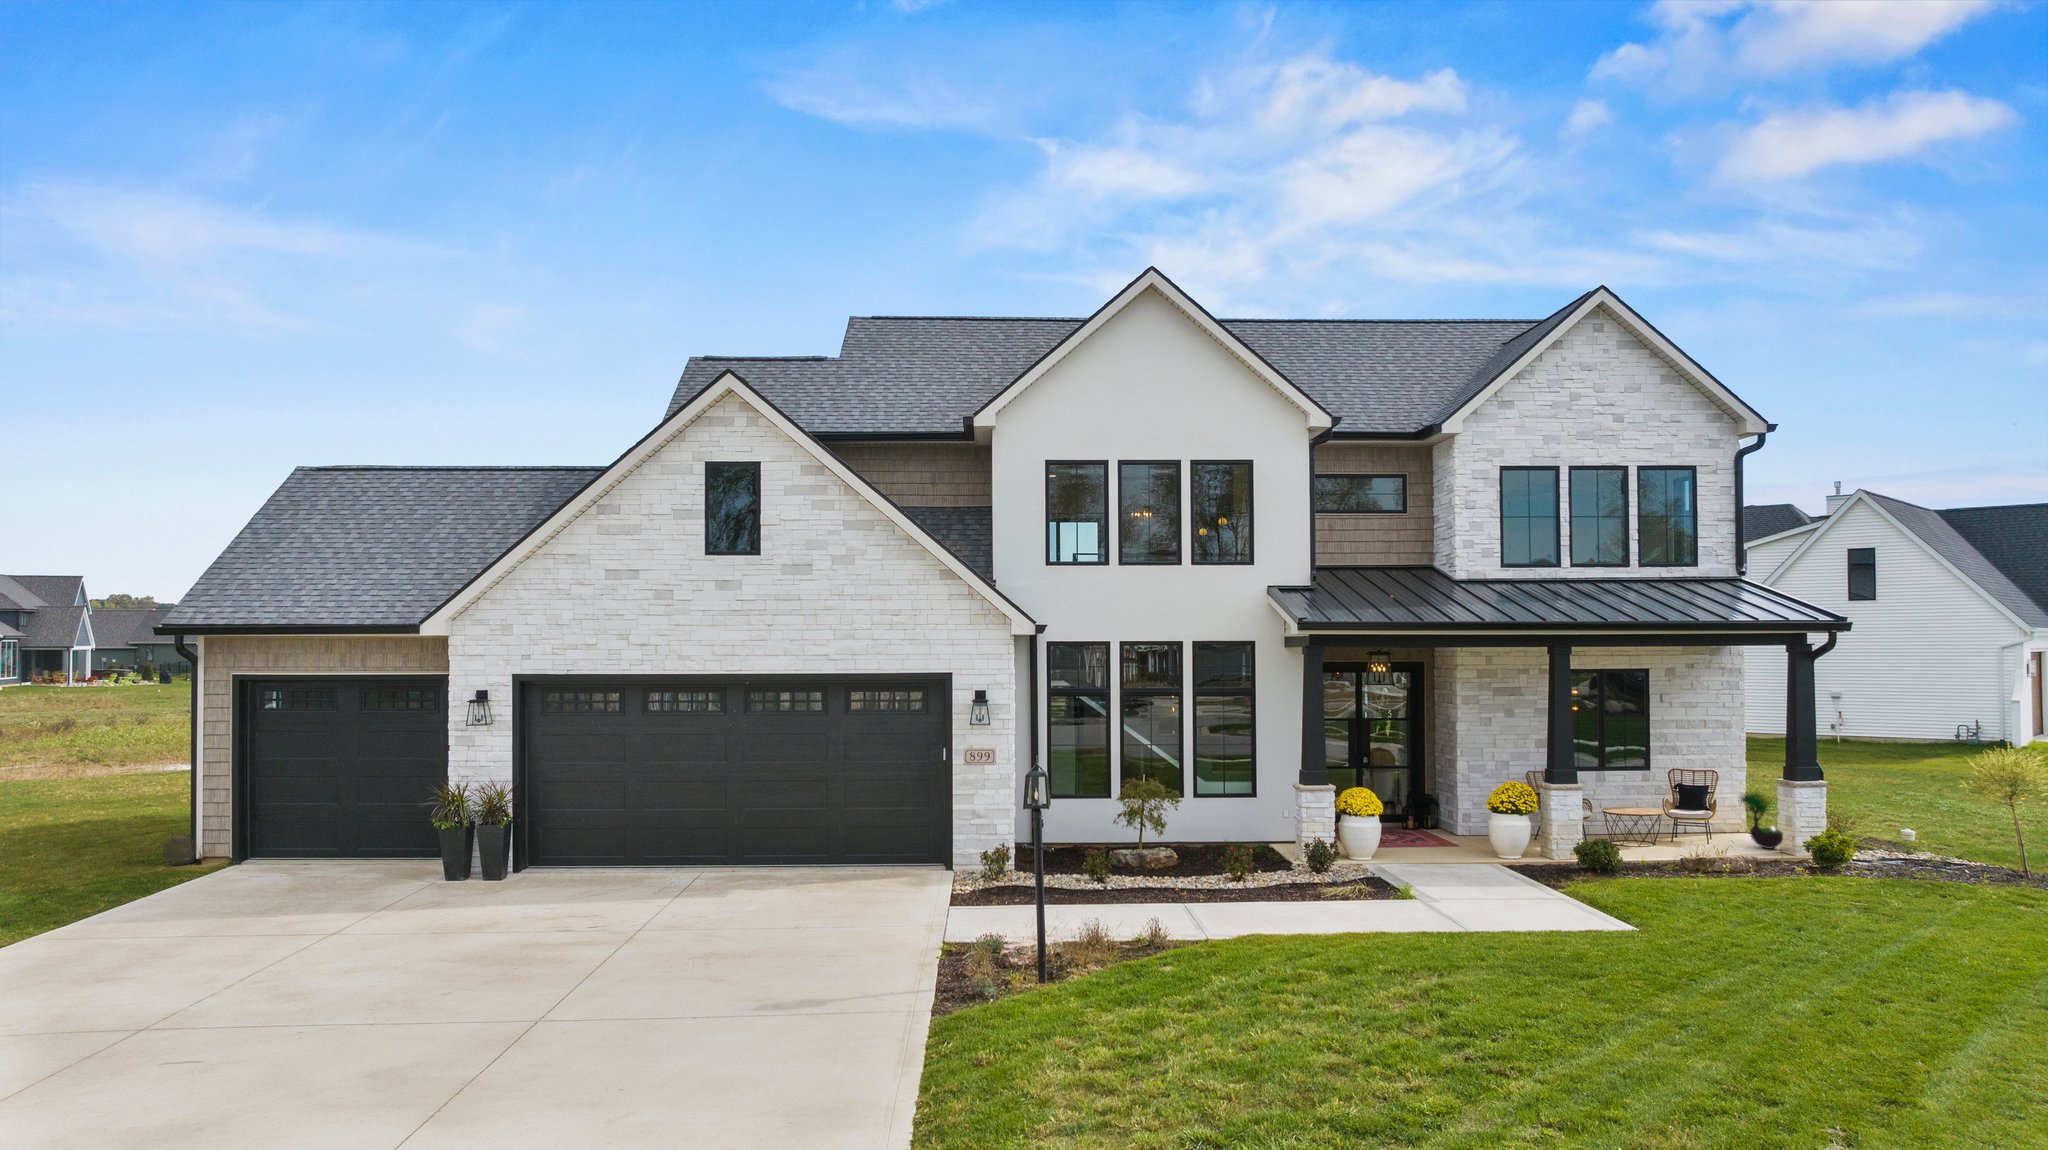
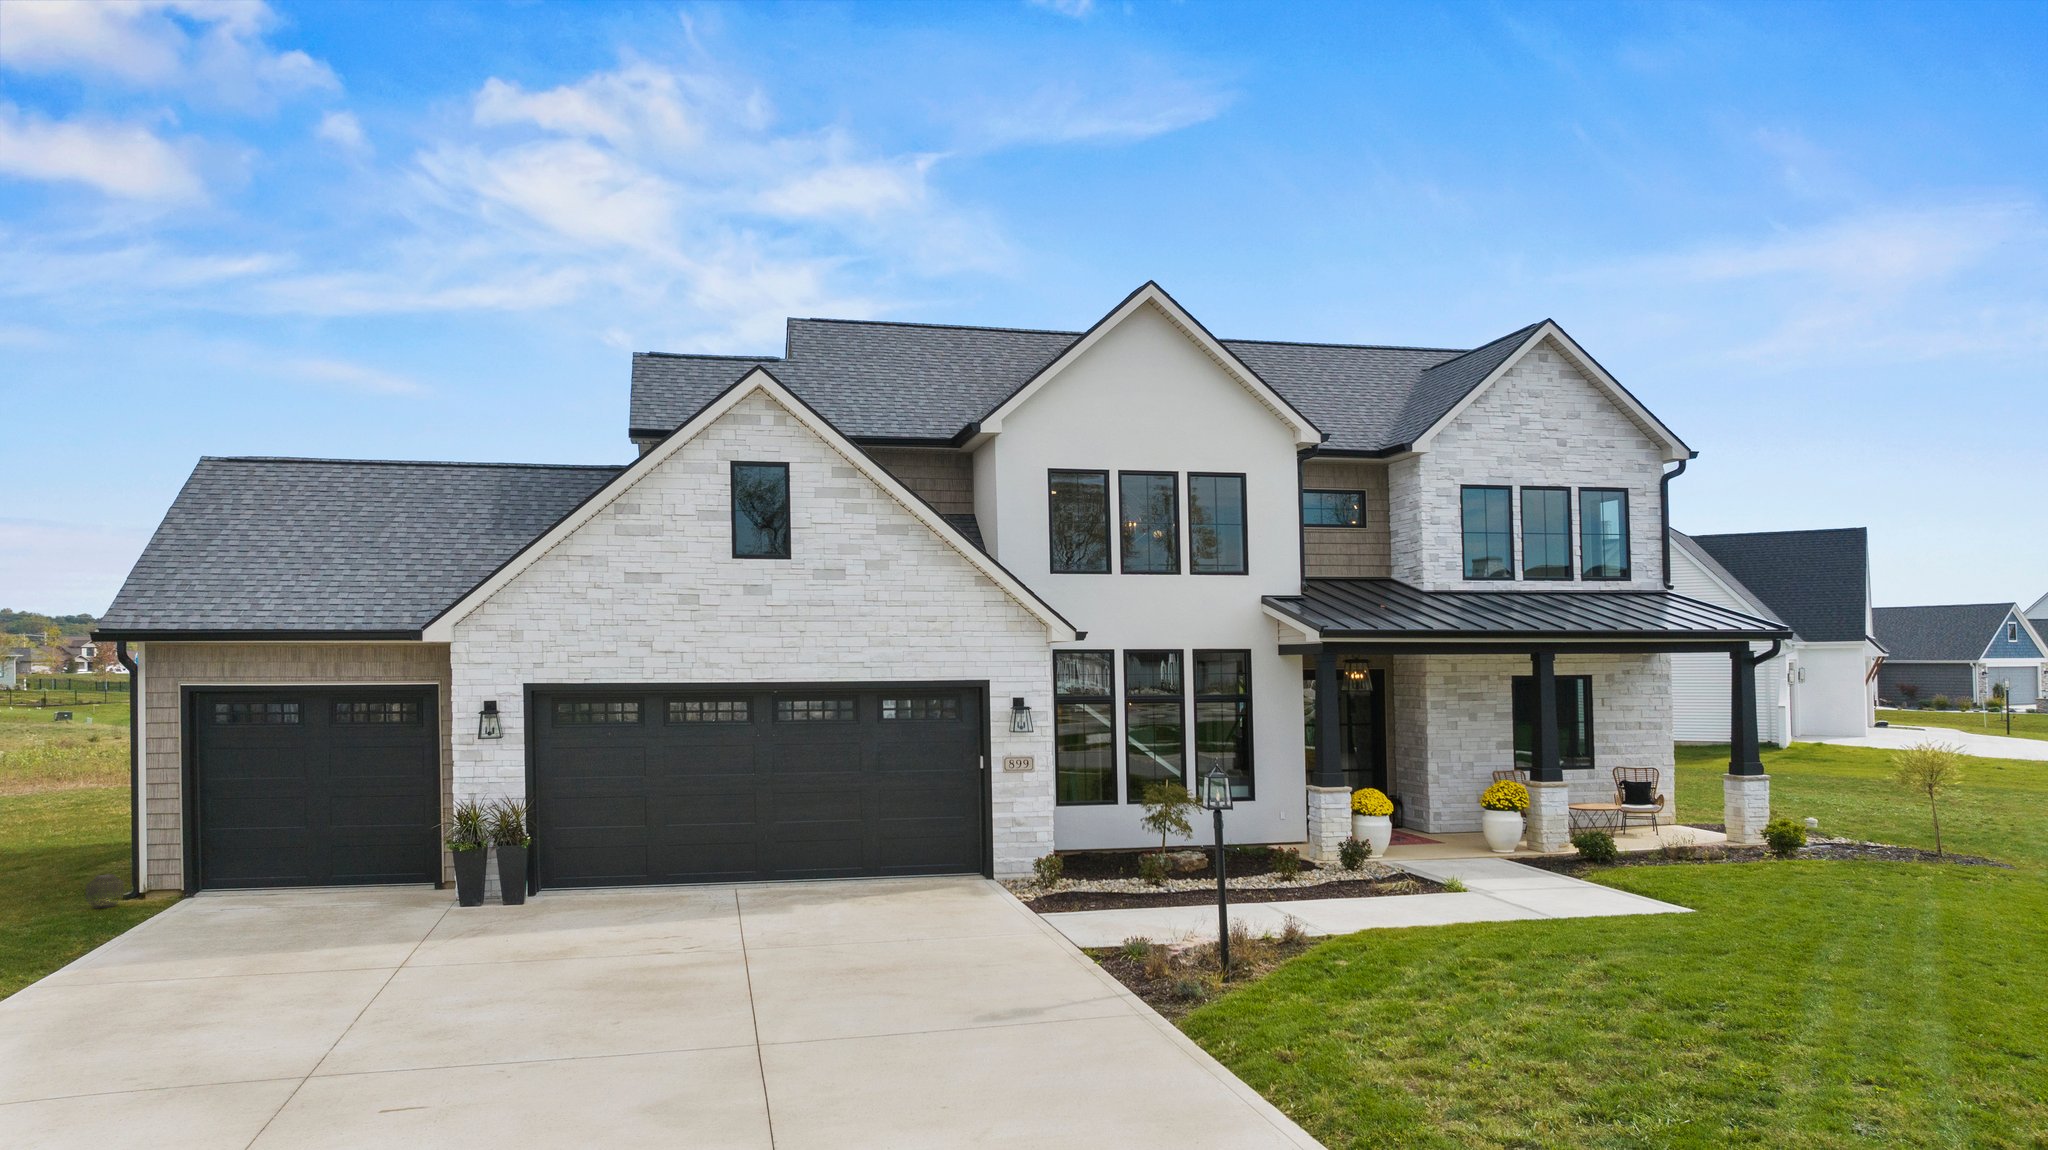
potted tree: present [1738,792,1783,849] -> none [1680,776,1721,832]

